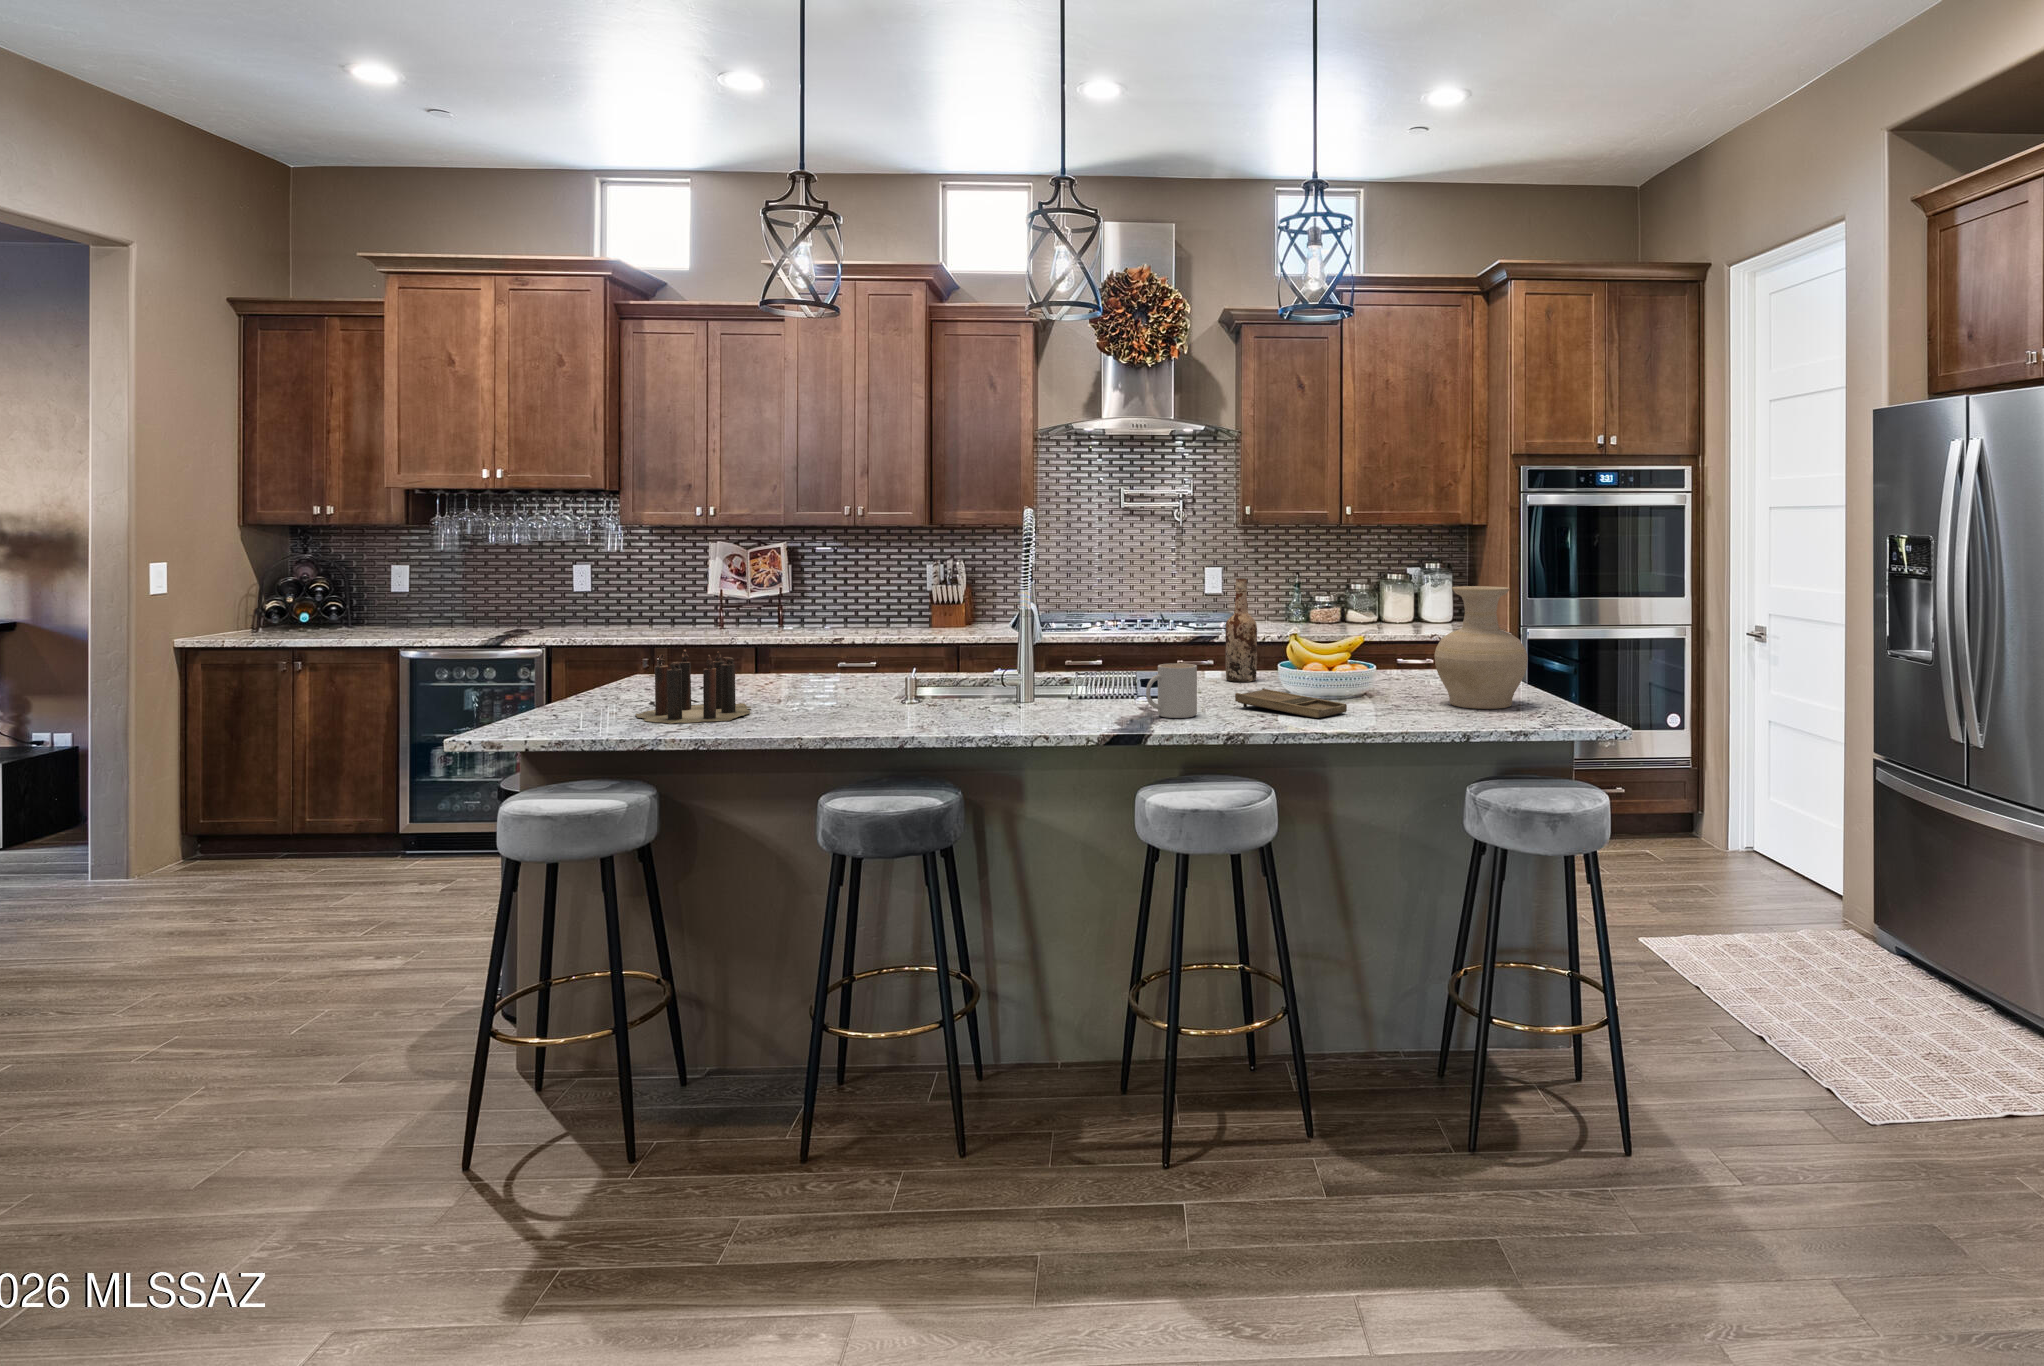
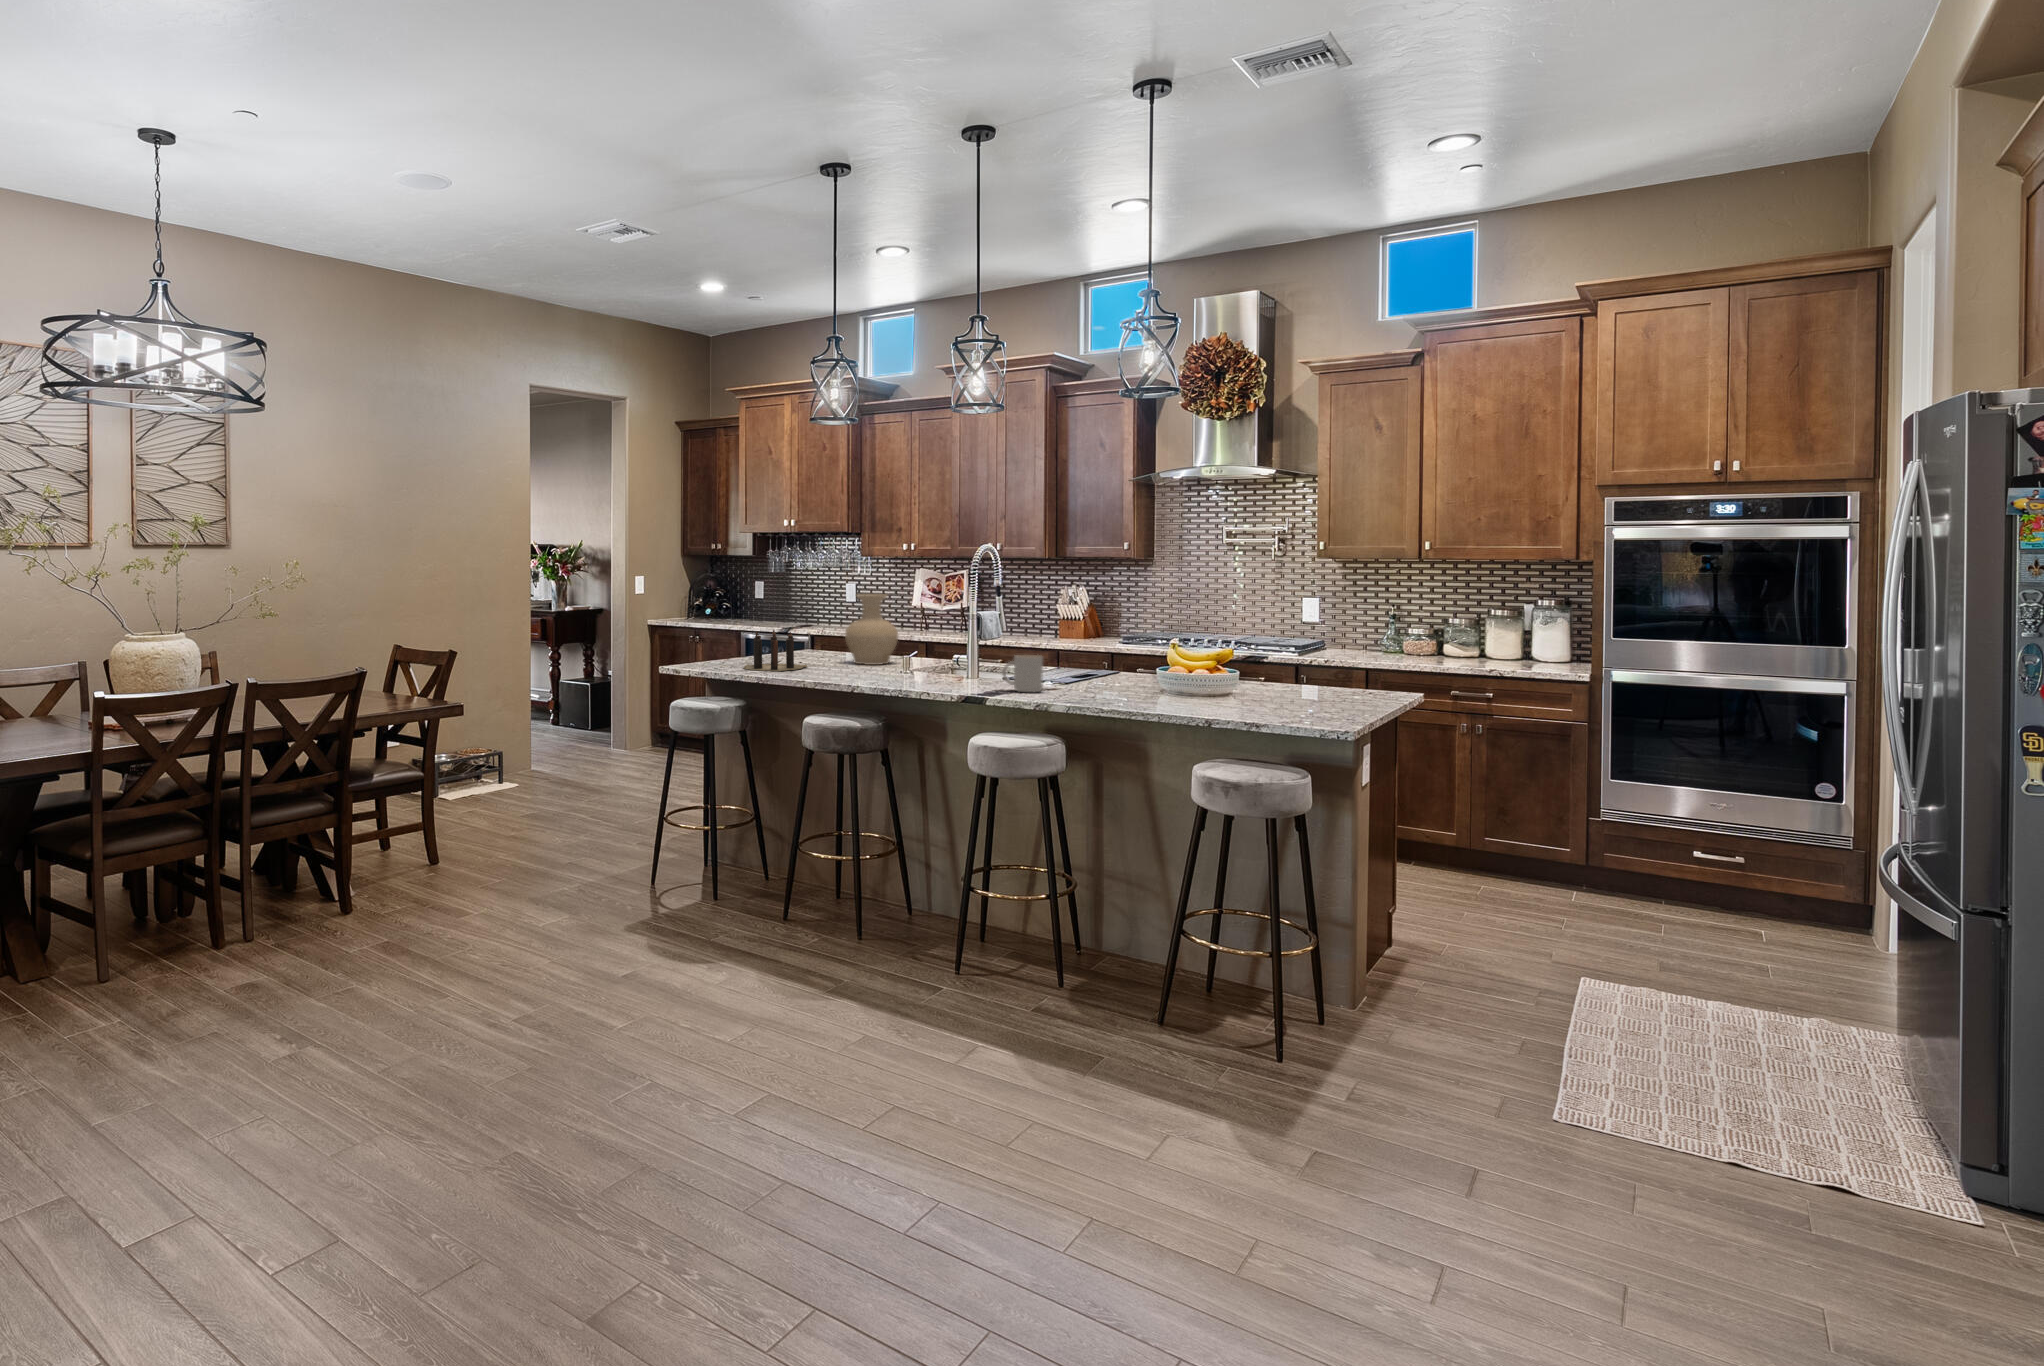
wine bottle: present [1225,579,1257,682] -> none [1145,600,1171,680]
vase: present [1434,586,1528,709] -> present [845,594,898,665]
tray: present [1235,689,1347,718] -> none [1083,680,1149,700]

